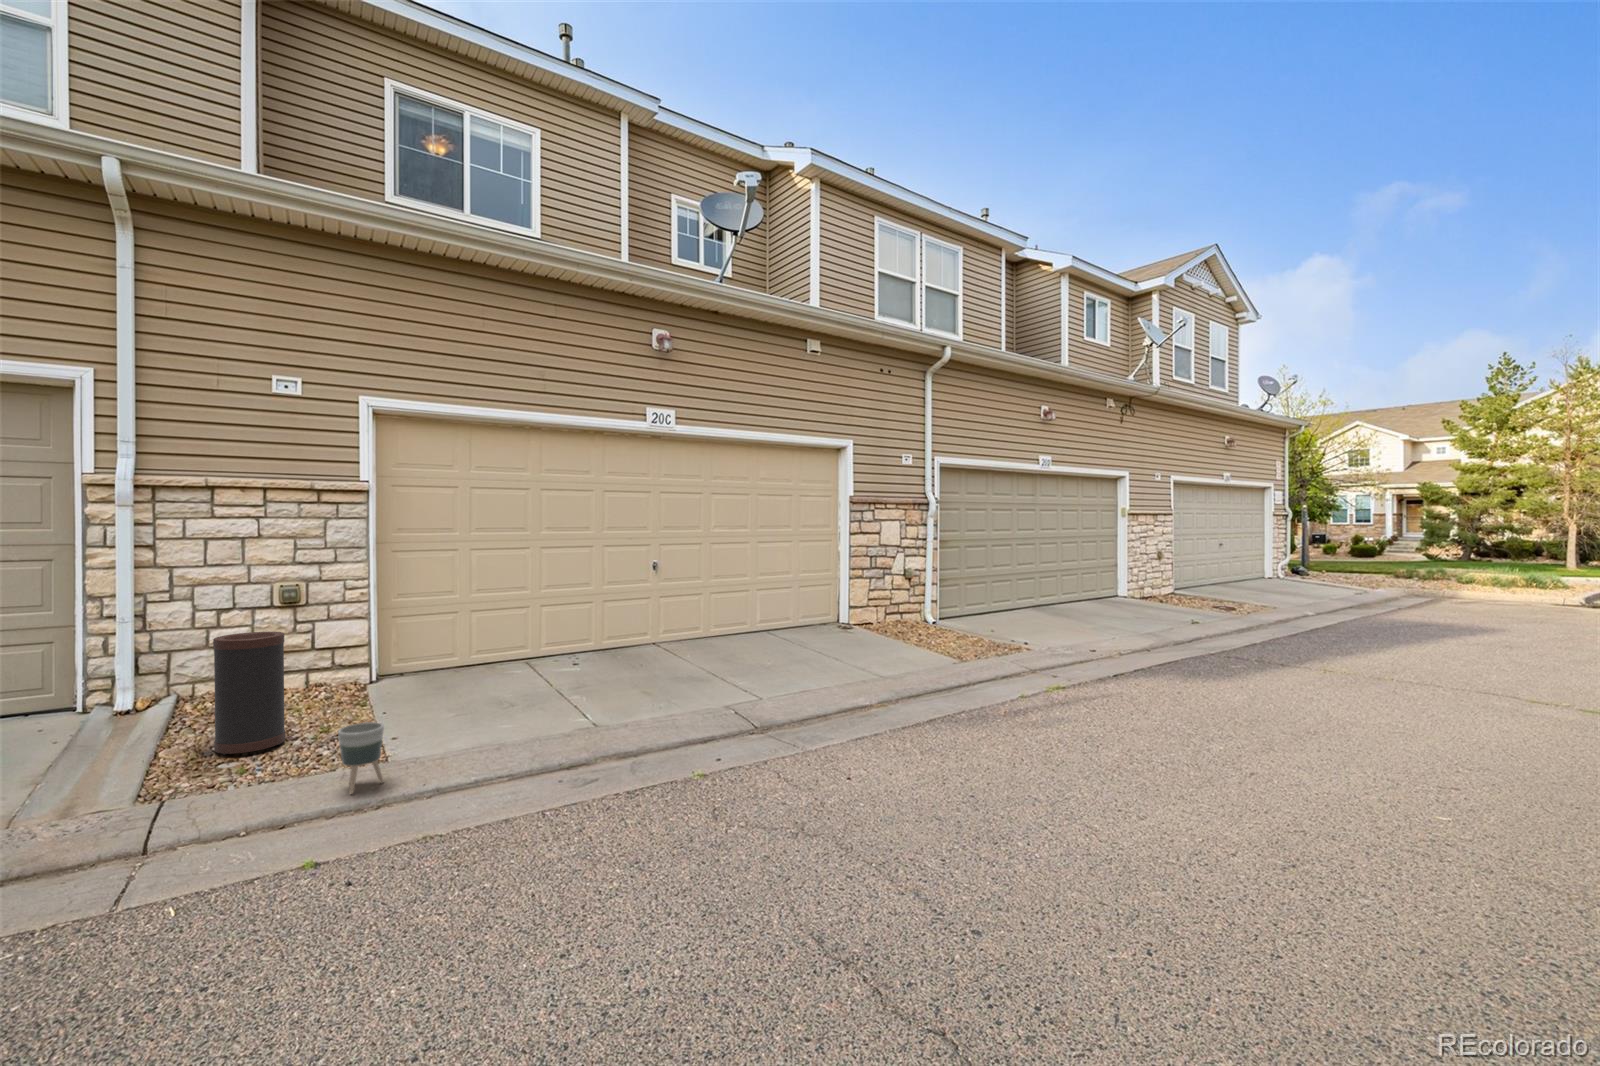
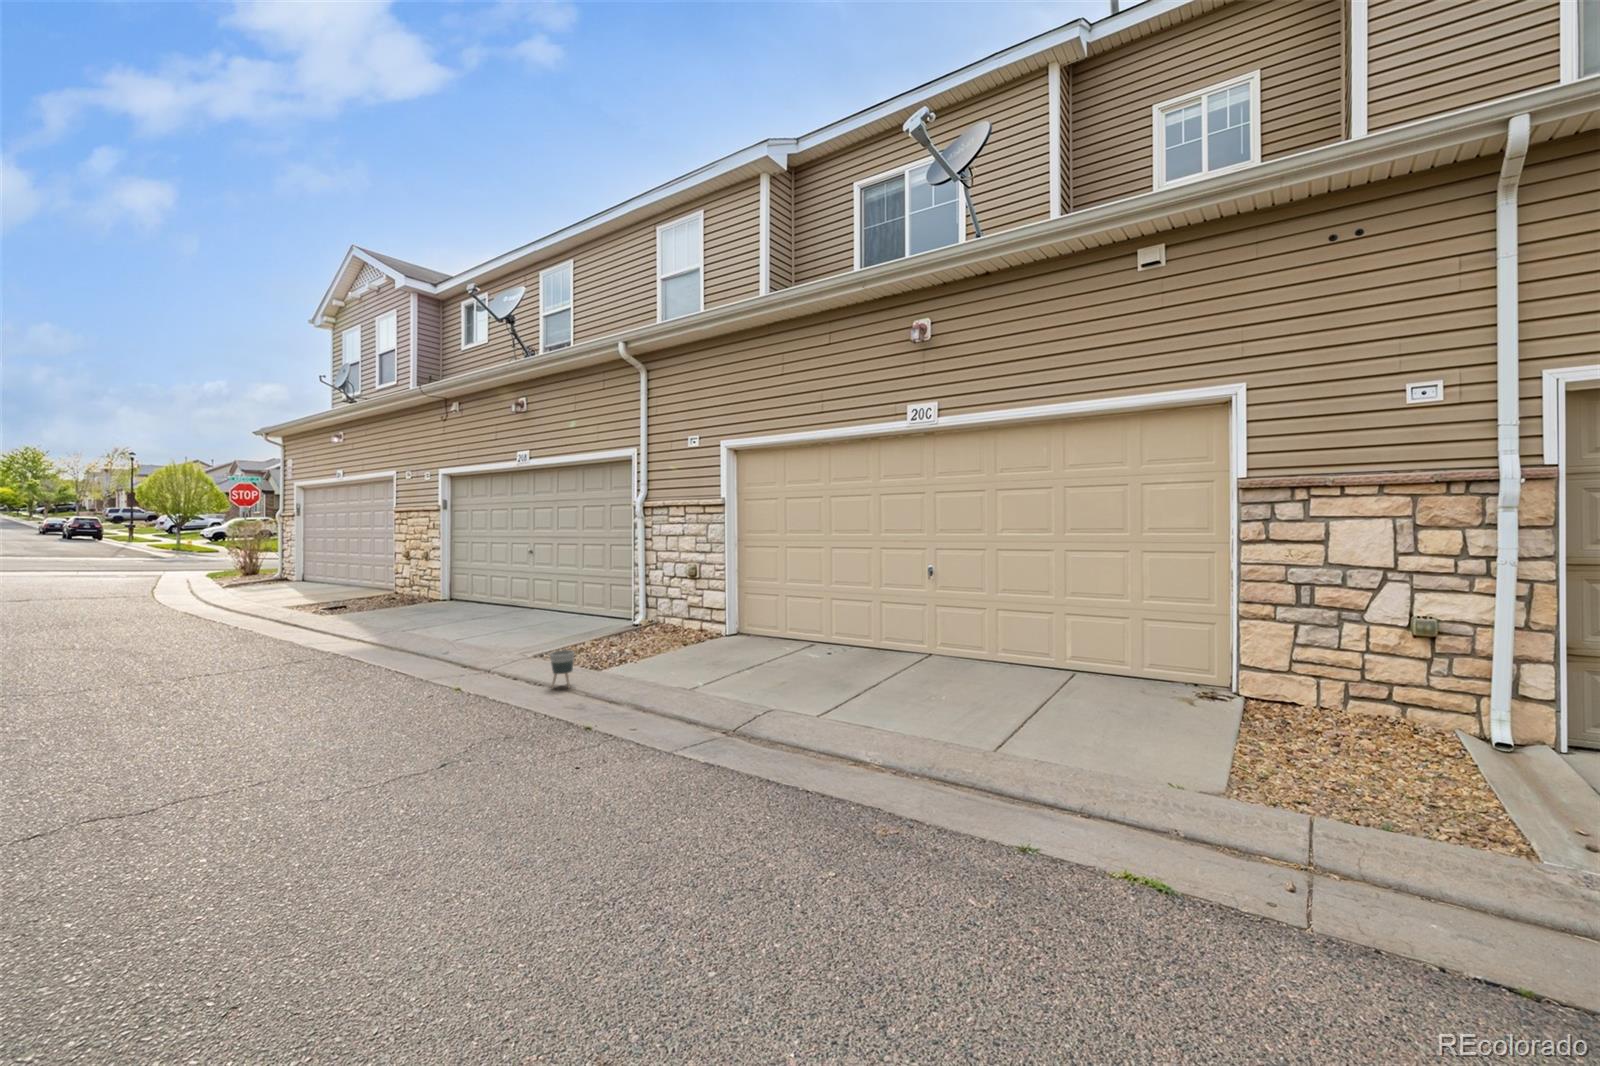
trash can: present [213,632,285,755] -> none [592,591,626,656]

